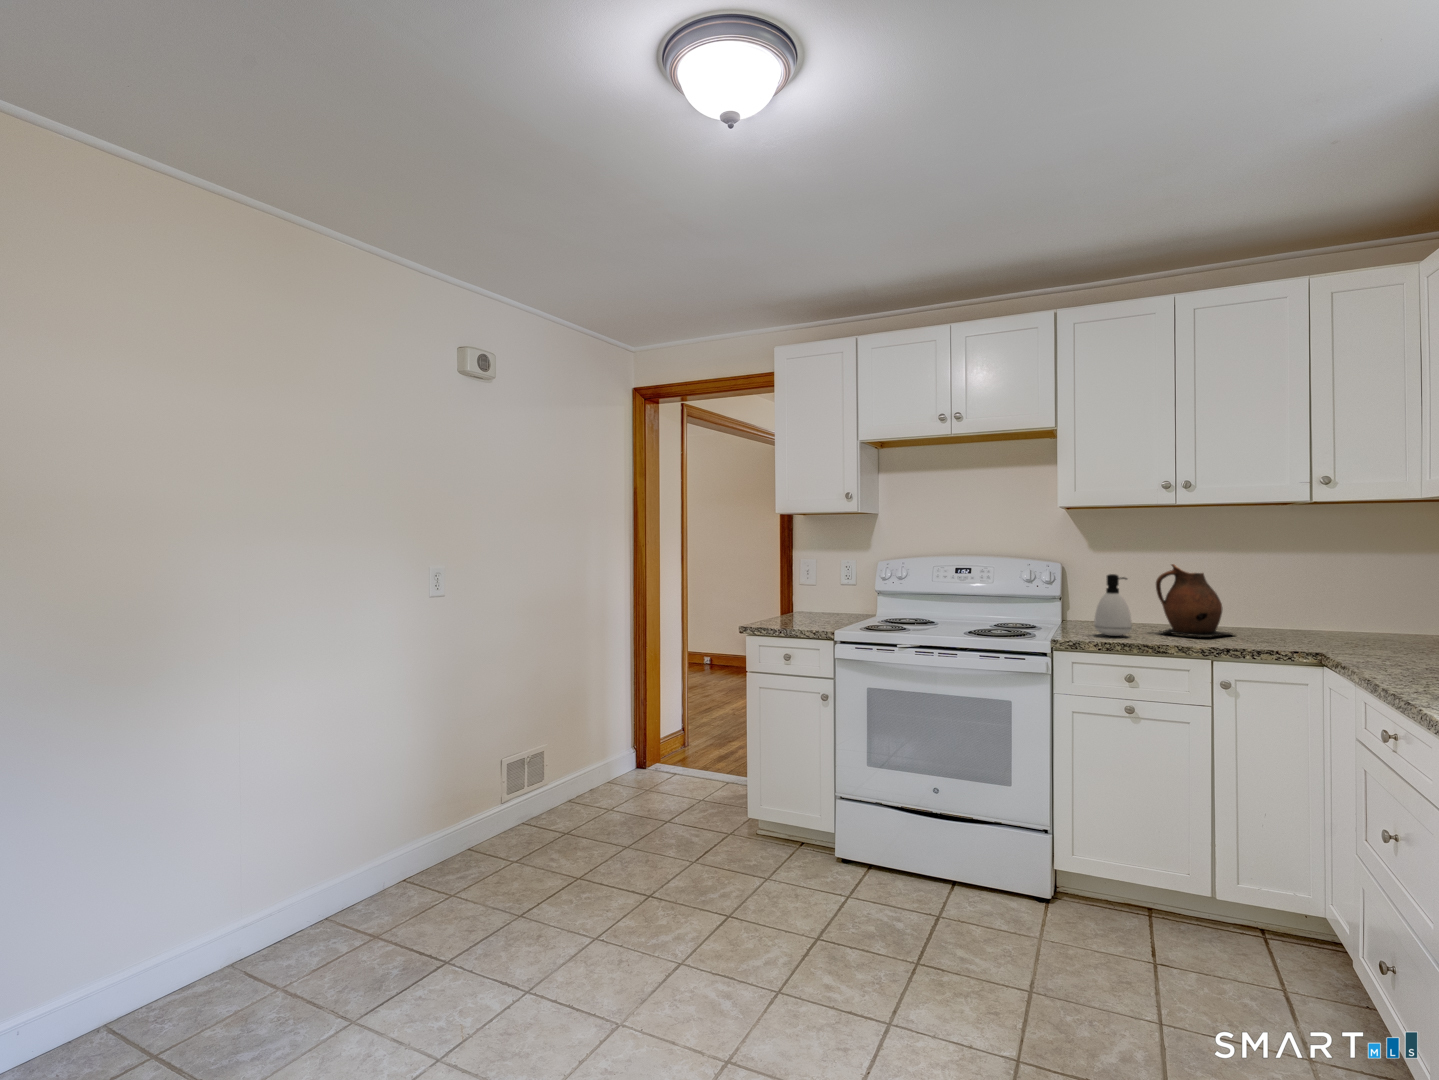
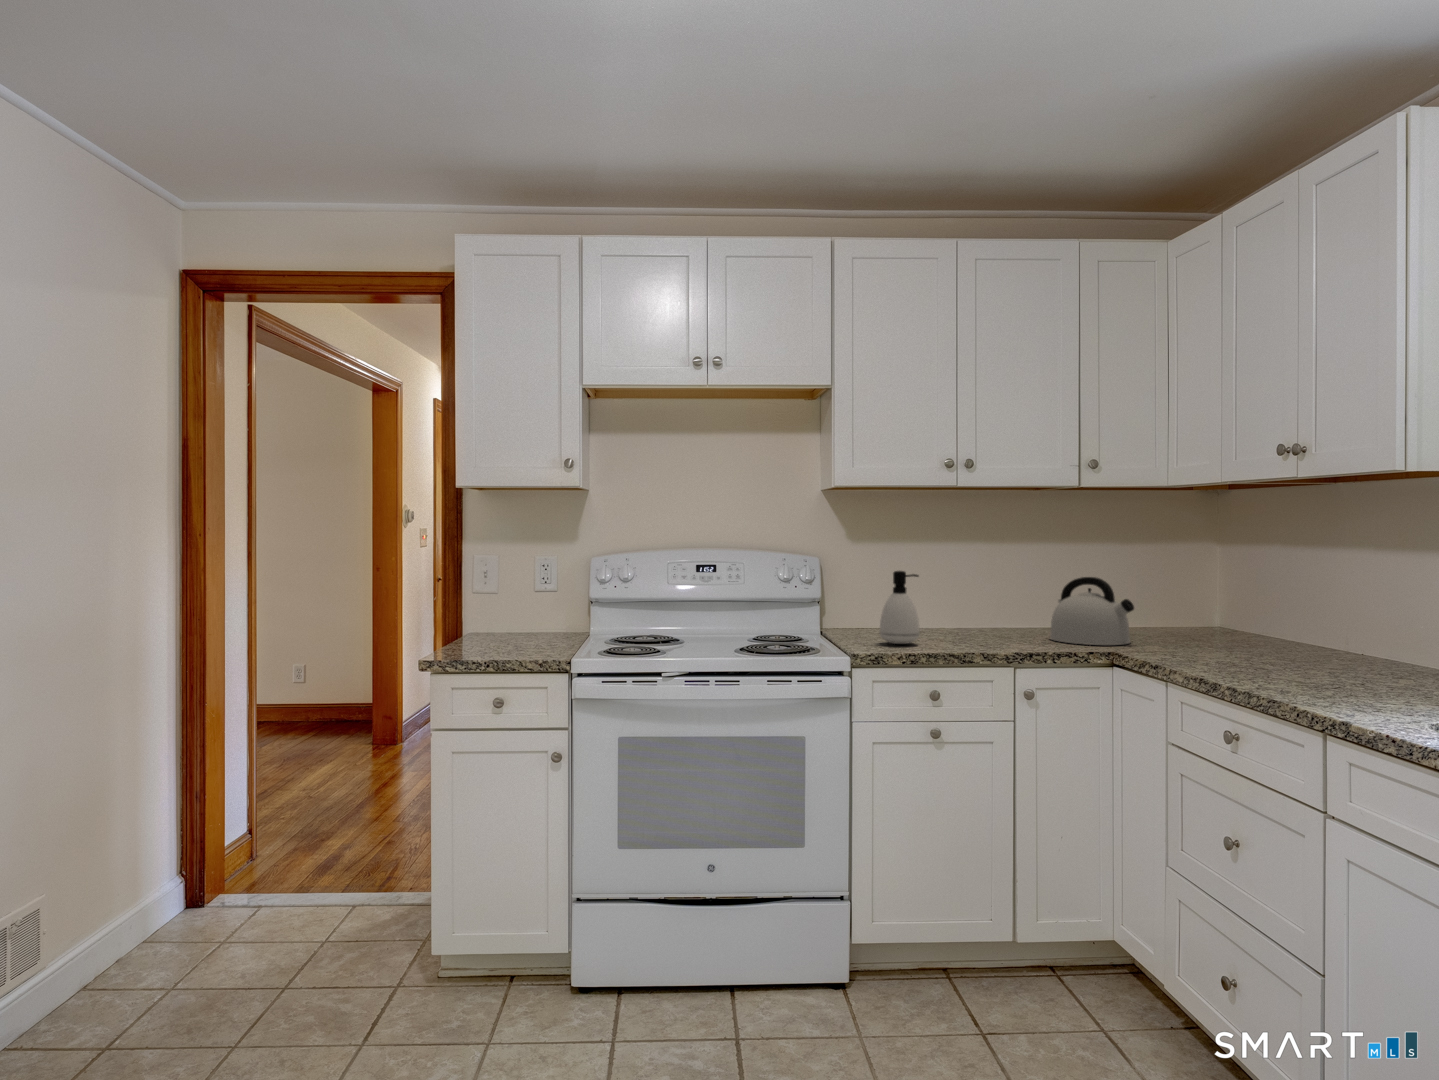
ceramic pitcher: present [1156,564,1233,637] -> none [931,558,1004,641]
kettle: none [1280,584,1372,649] -> present [1050,577,1134,645]

